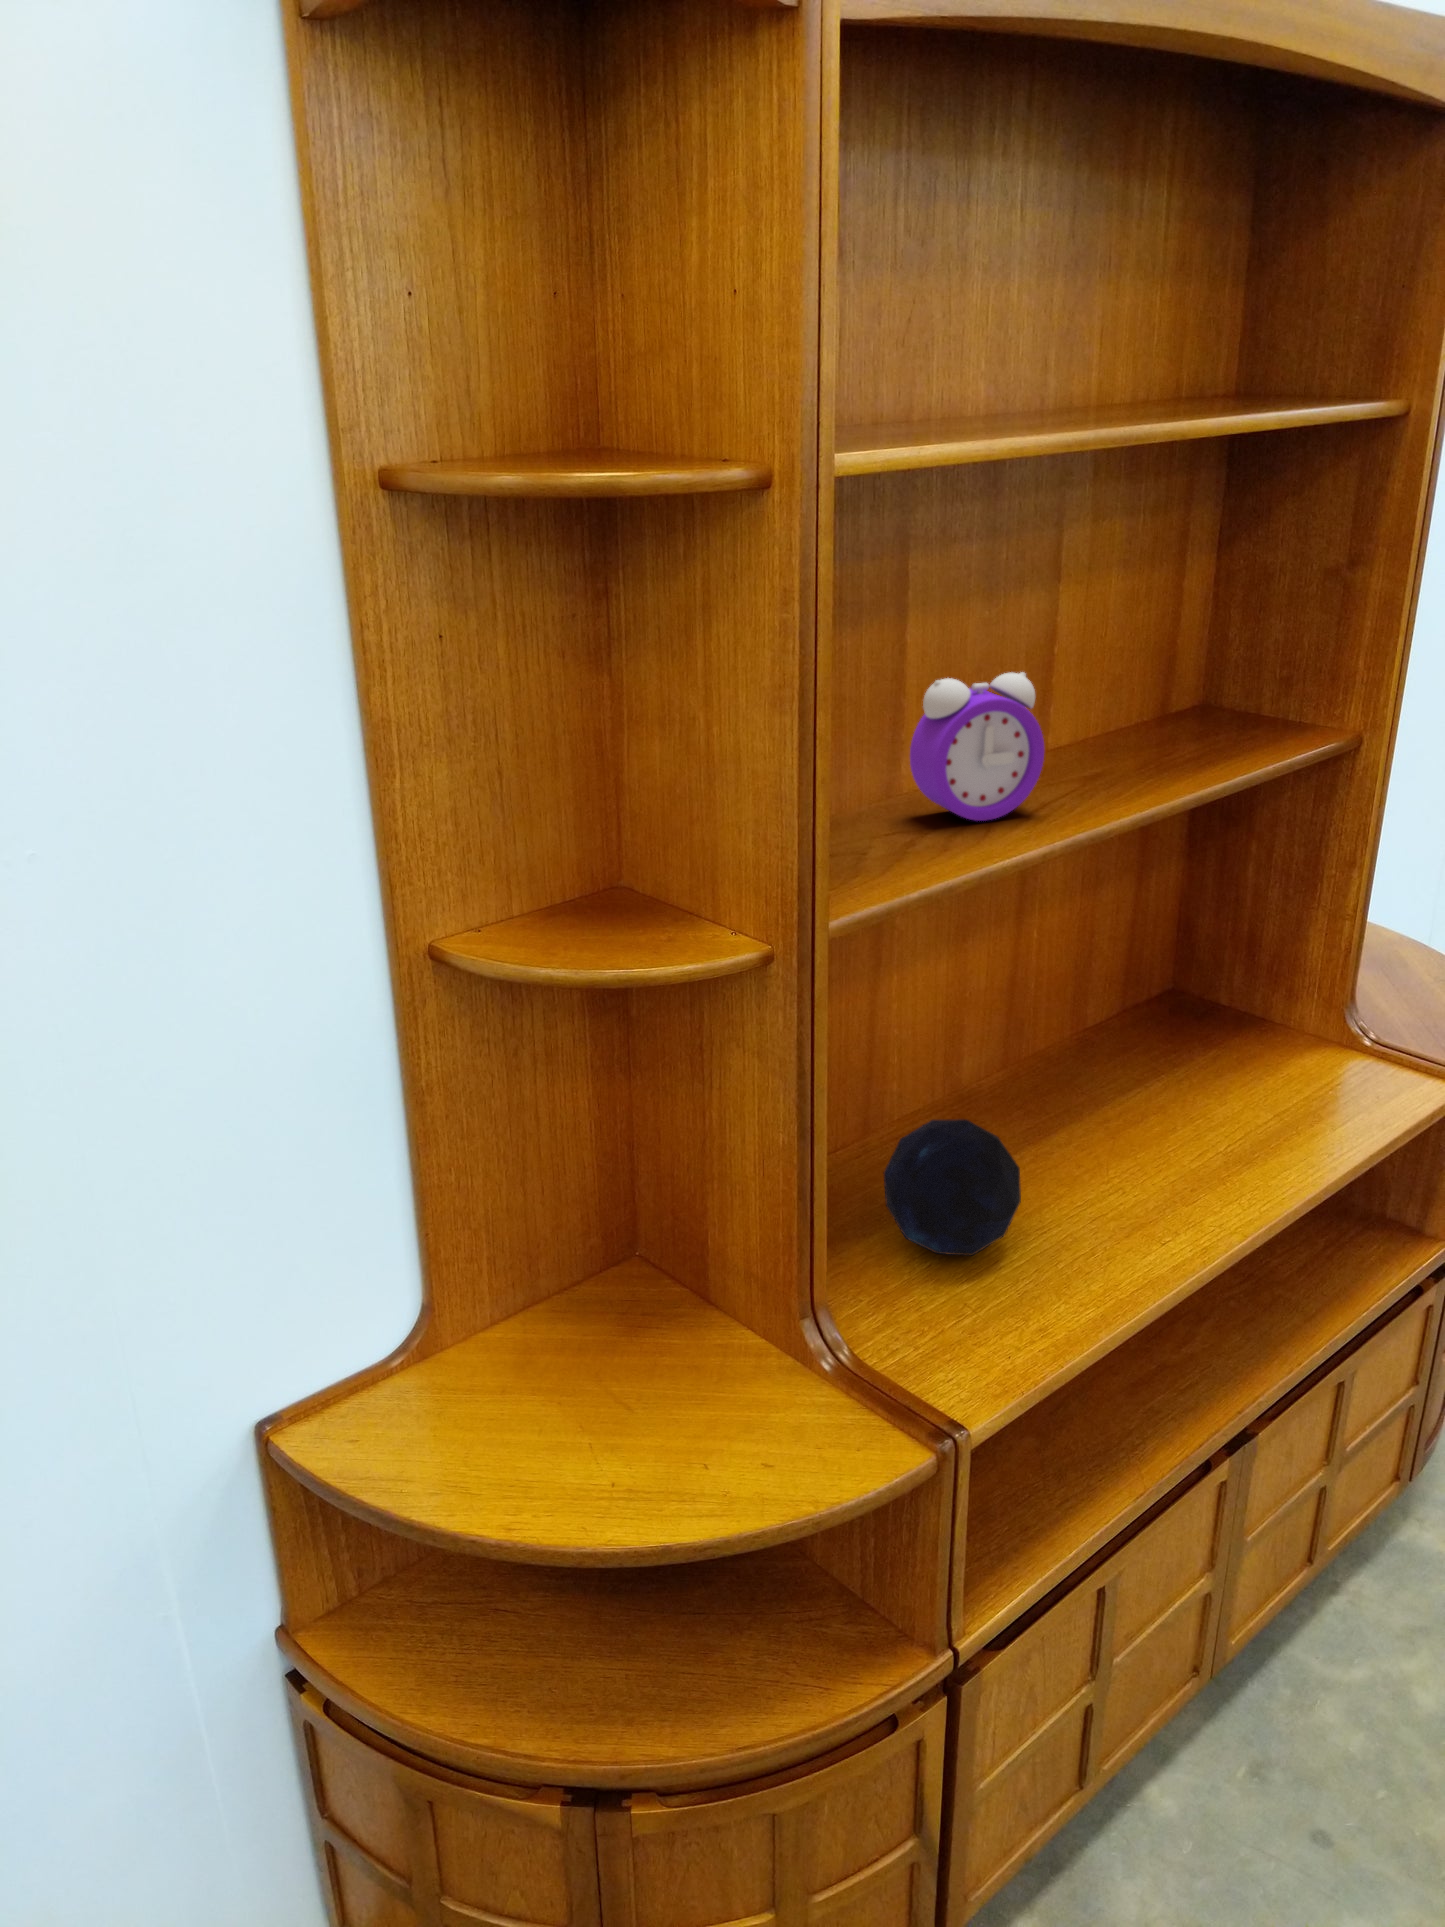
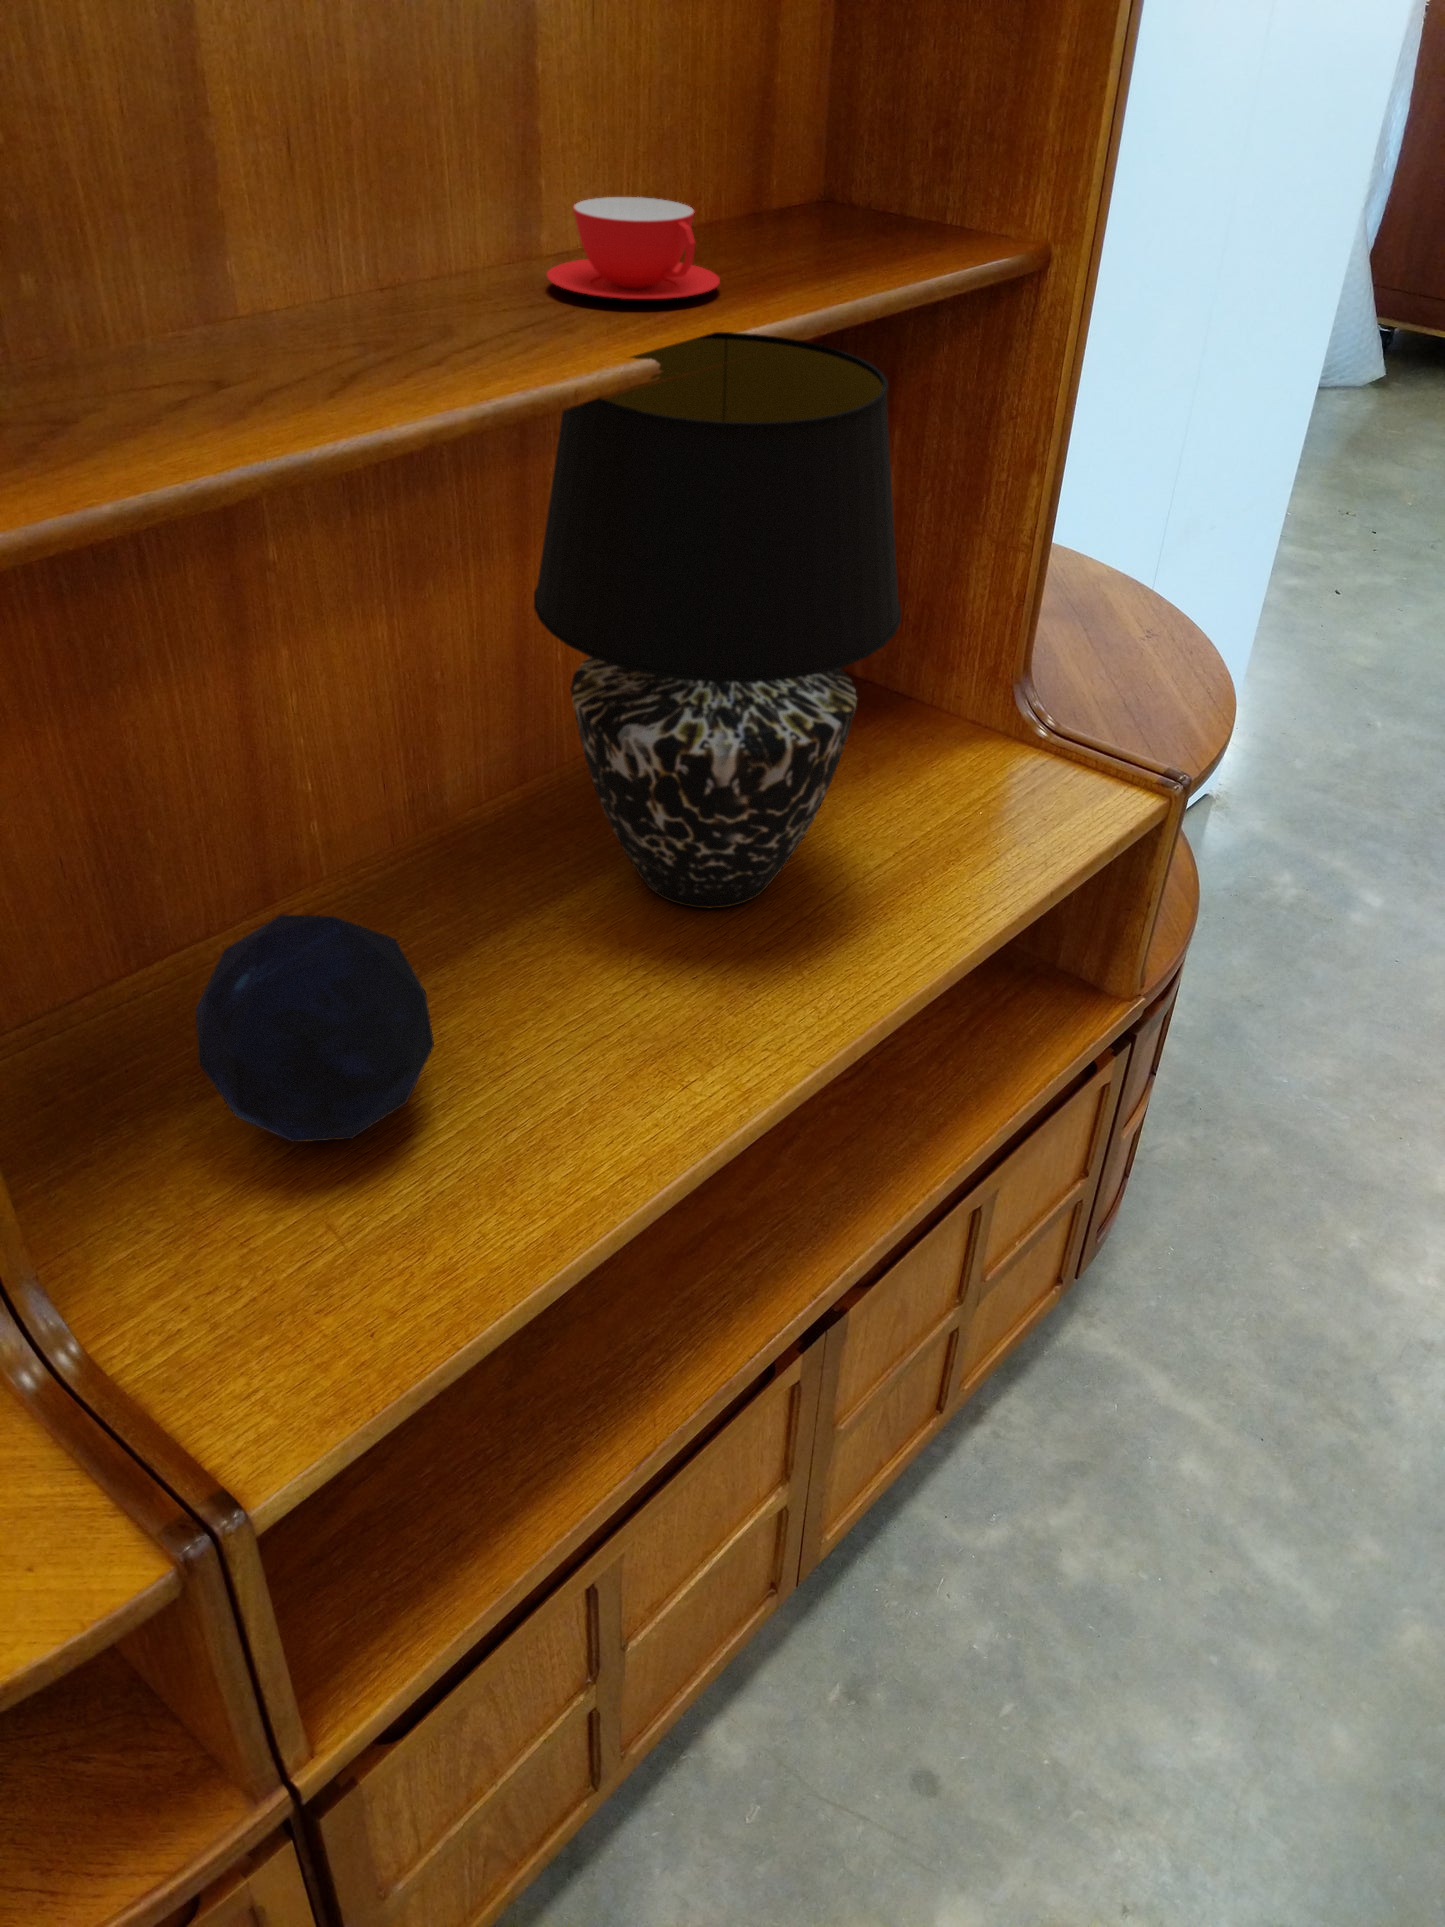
alarm clock: present [910,672,1044,821] -> none [172,64,434,371]
teacup: none [1070,720,1173,777] -> present [547,197,720,299]
table lamp: none [1054,791,1289,1143] -> present [534,332,901,908]

